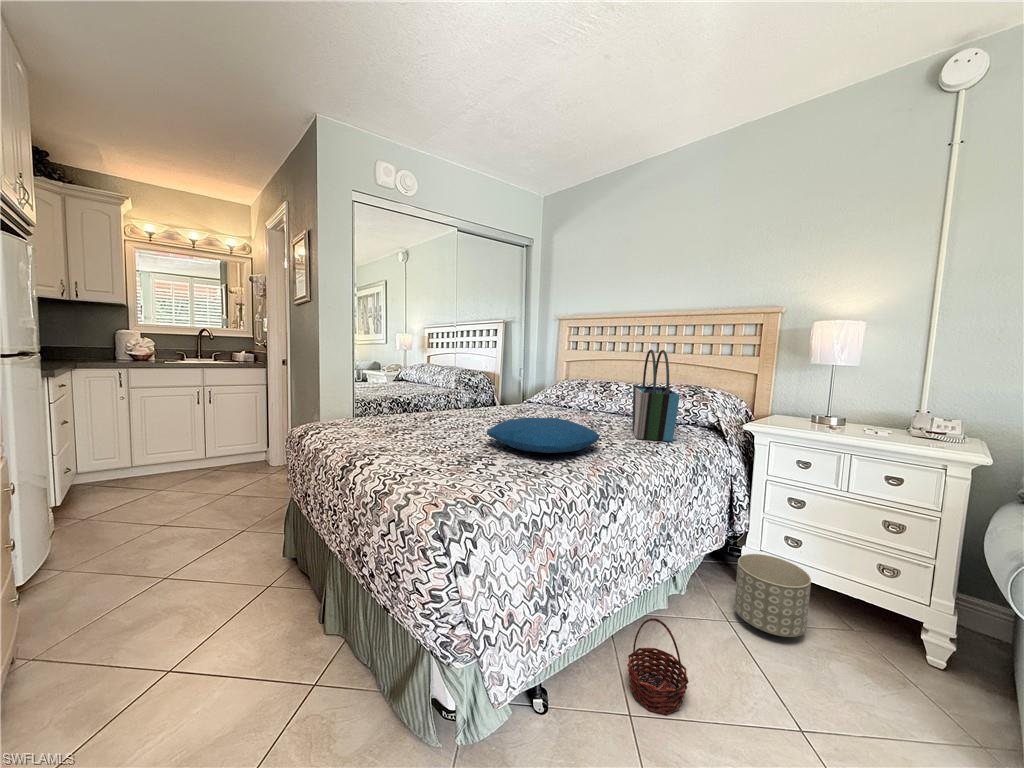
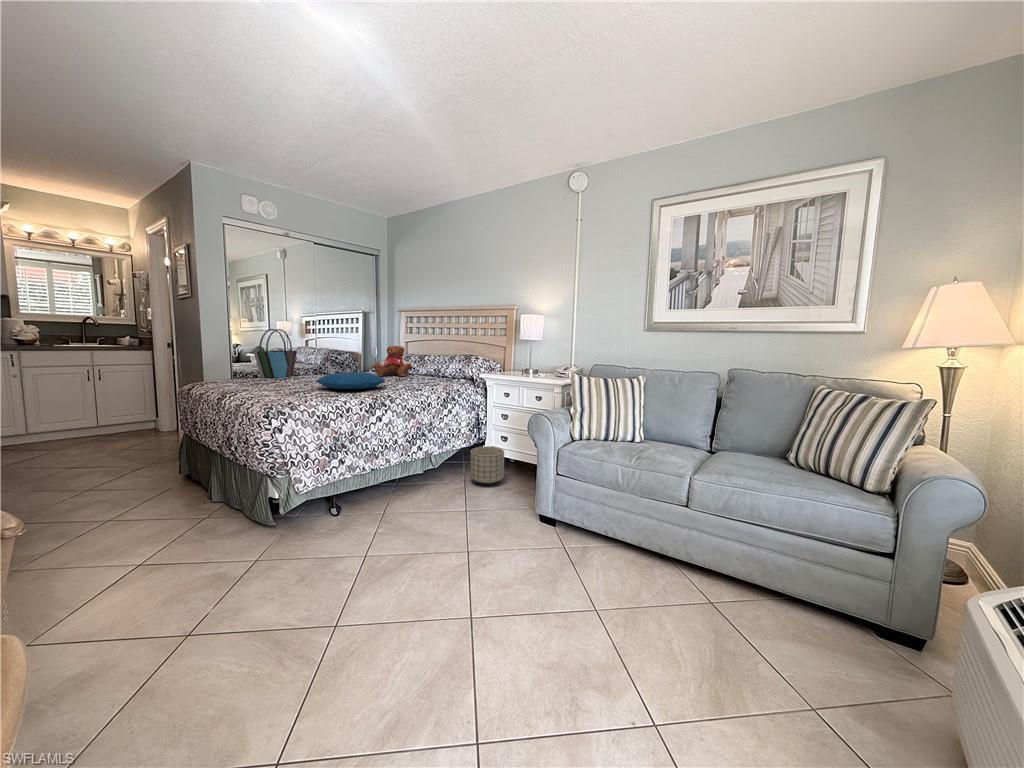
tote bag: present [633,350,680,441] -> present [254,329,297,378]
teddy bear: none [536,368,595,415] -> present [373,346,413,376]
basket: present [628,618,689,714] -> none [388,468,419,511]

